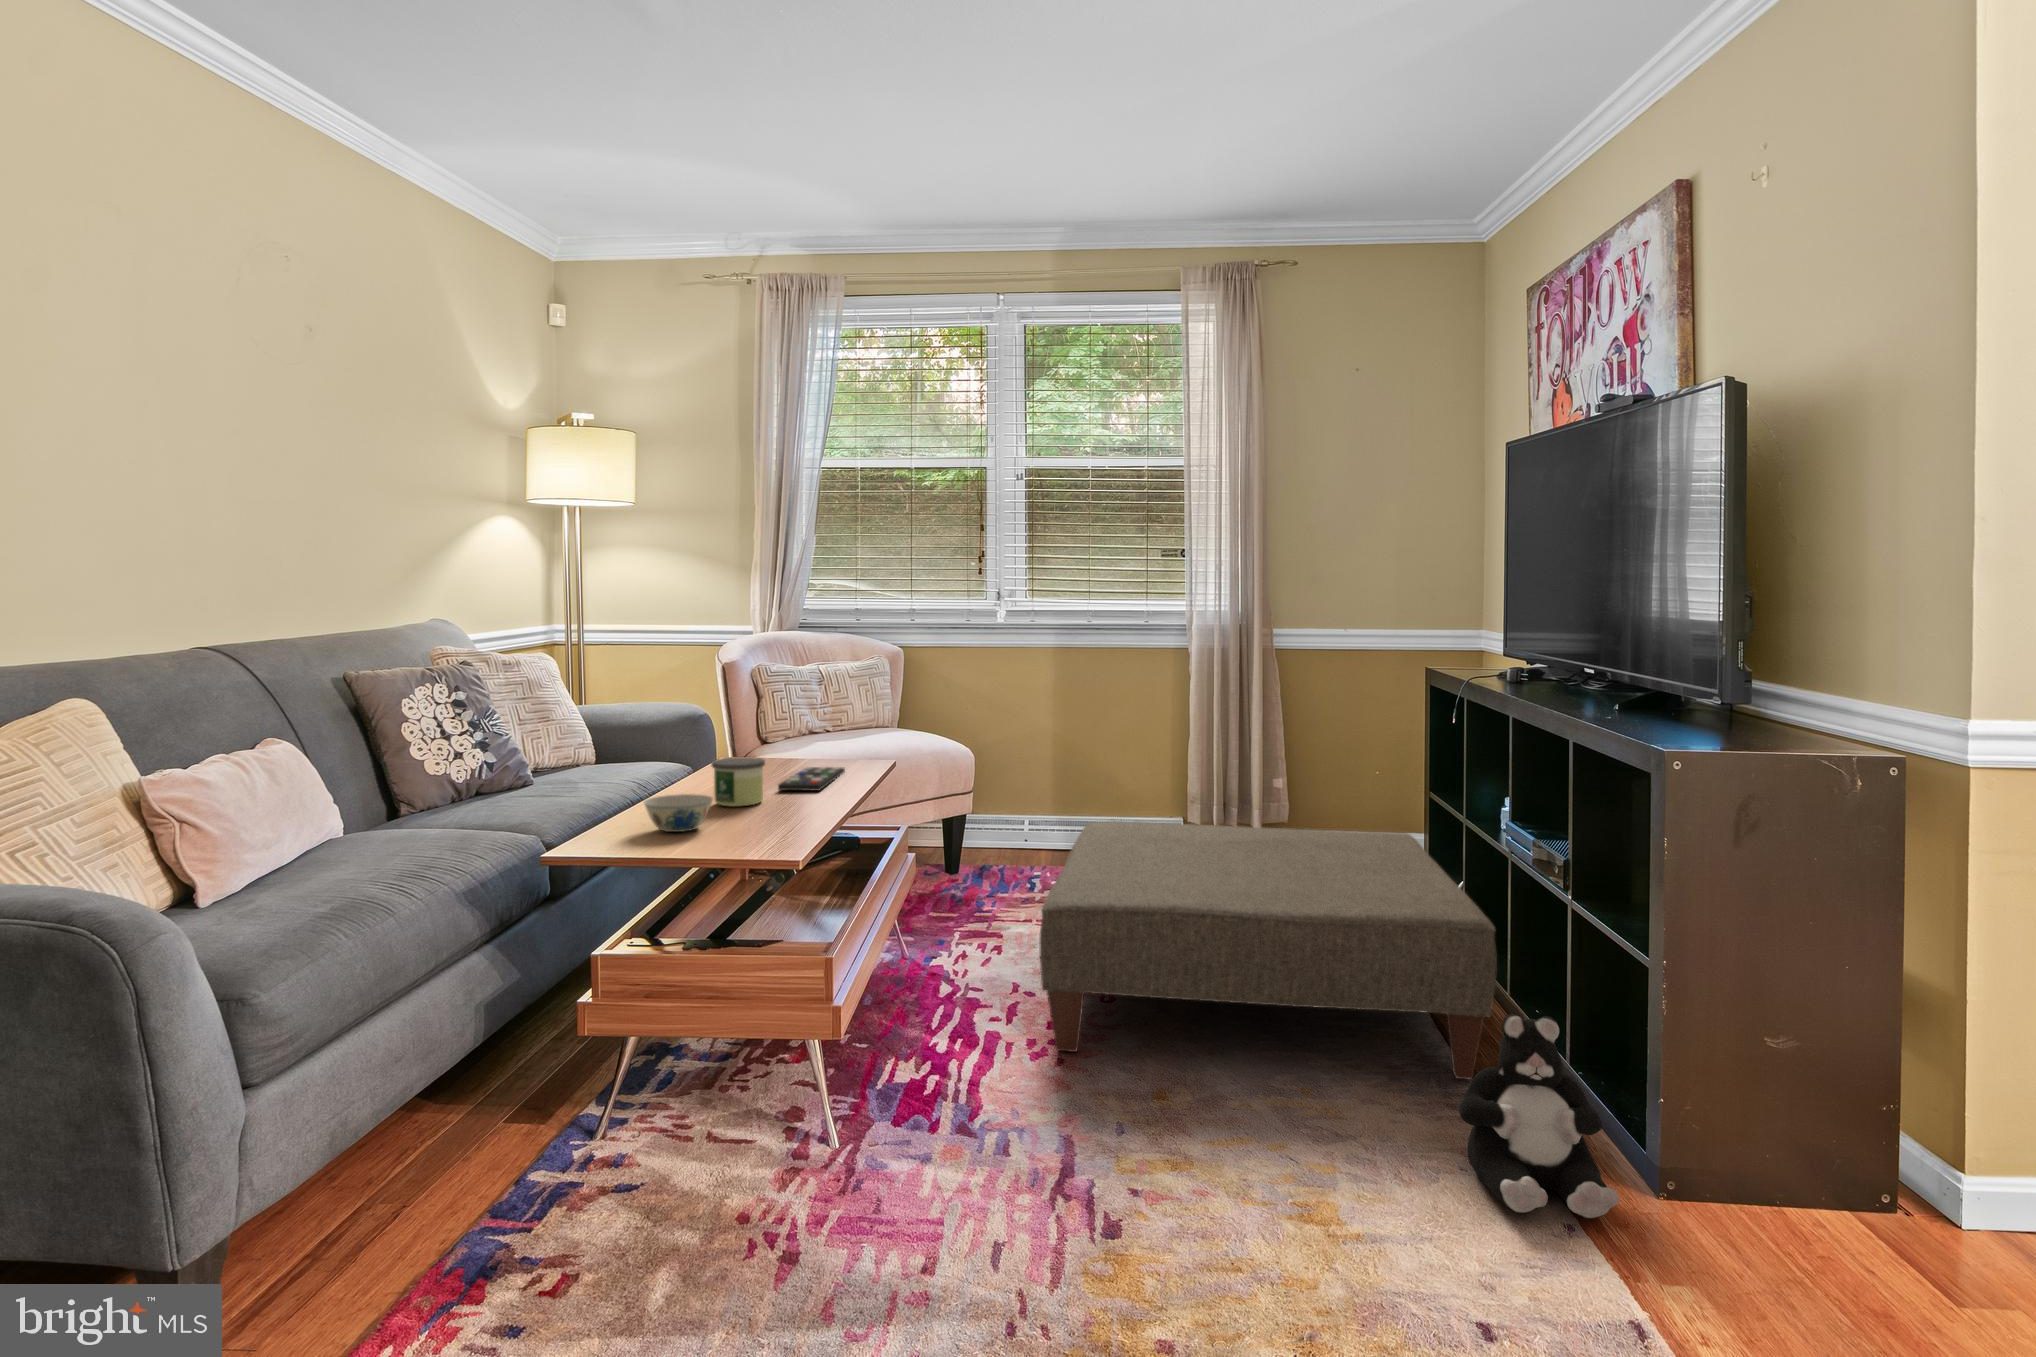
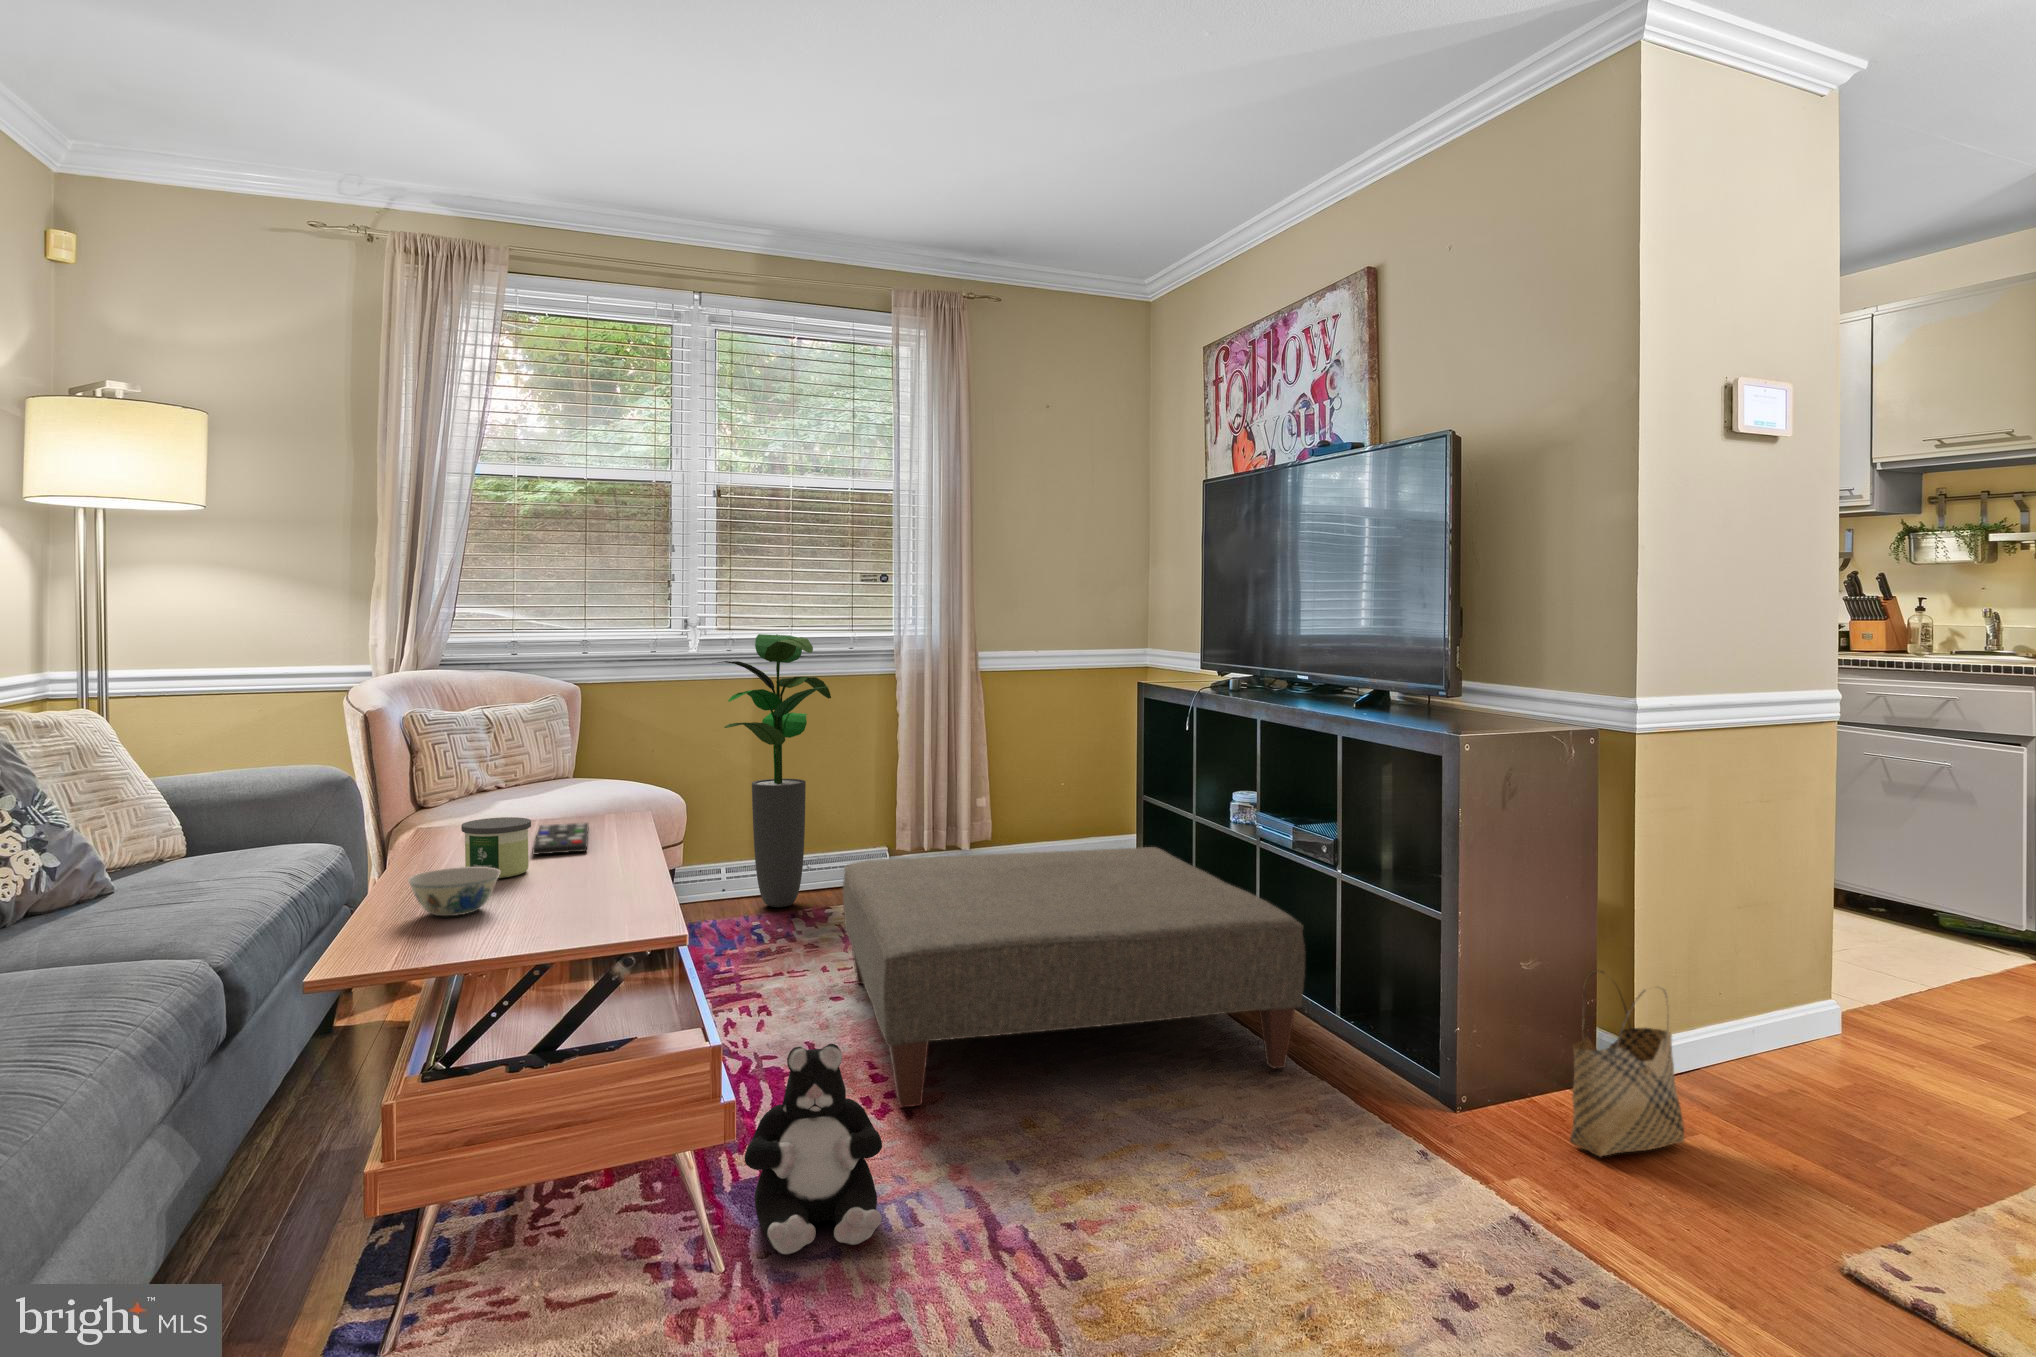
potted plant: none [1012,607,1123,860] -> present [717,634,831,907]
plush toy: present [1459,1014,1619,1218] -> present [744,1044,882,1254]
woven basket: none [1781,1024,1953,1257] -> present [1570,970,1684,1157]

